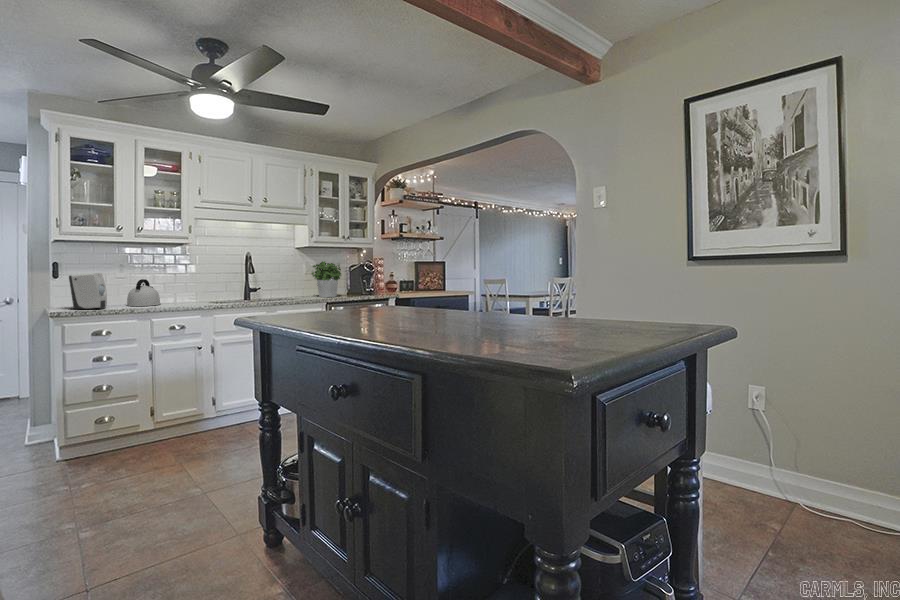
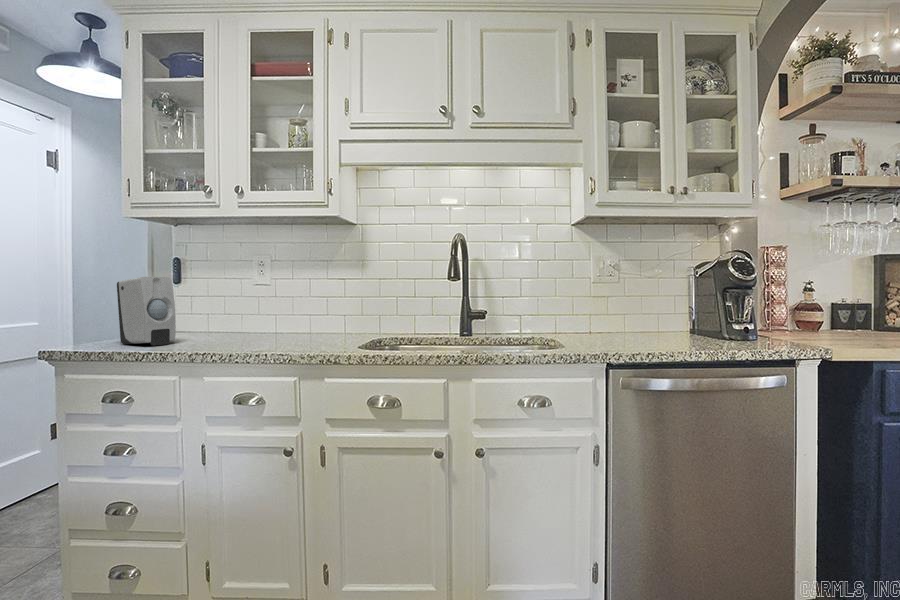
potted plant: present [312,261,341,297] -> none [591,252,667,338]
kettle: present [127,279,160,306] -> none [221,291,282,342]

